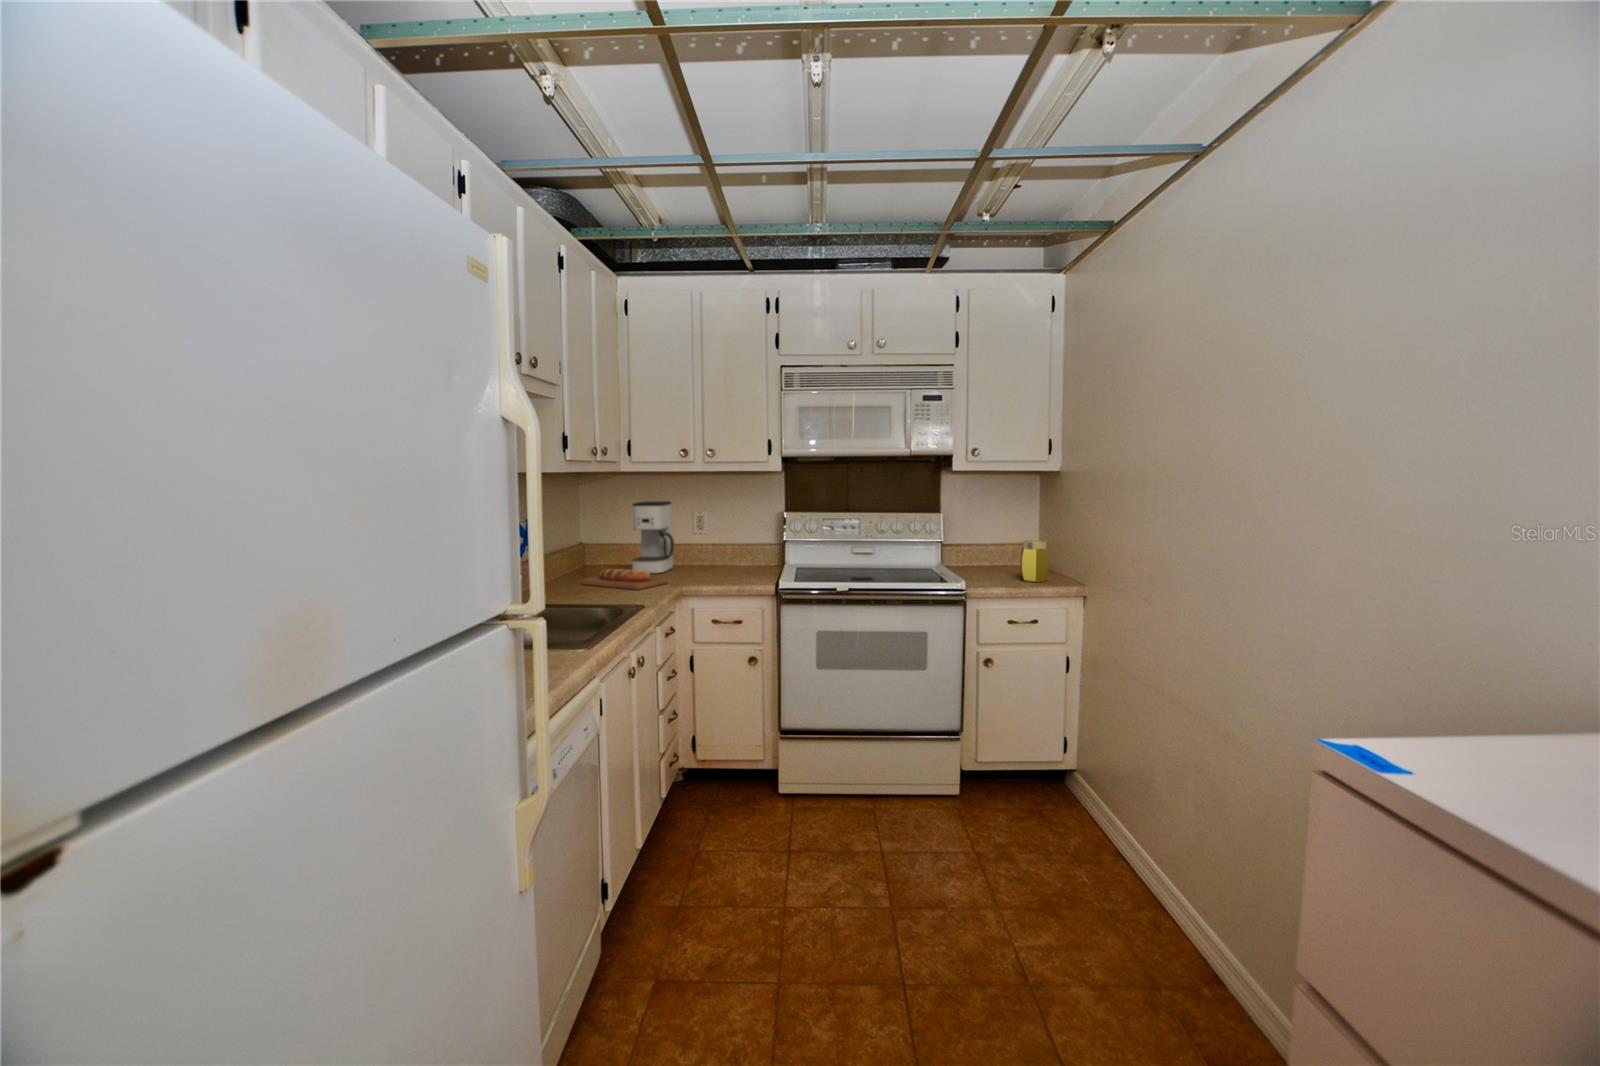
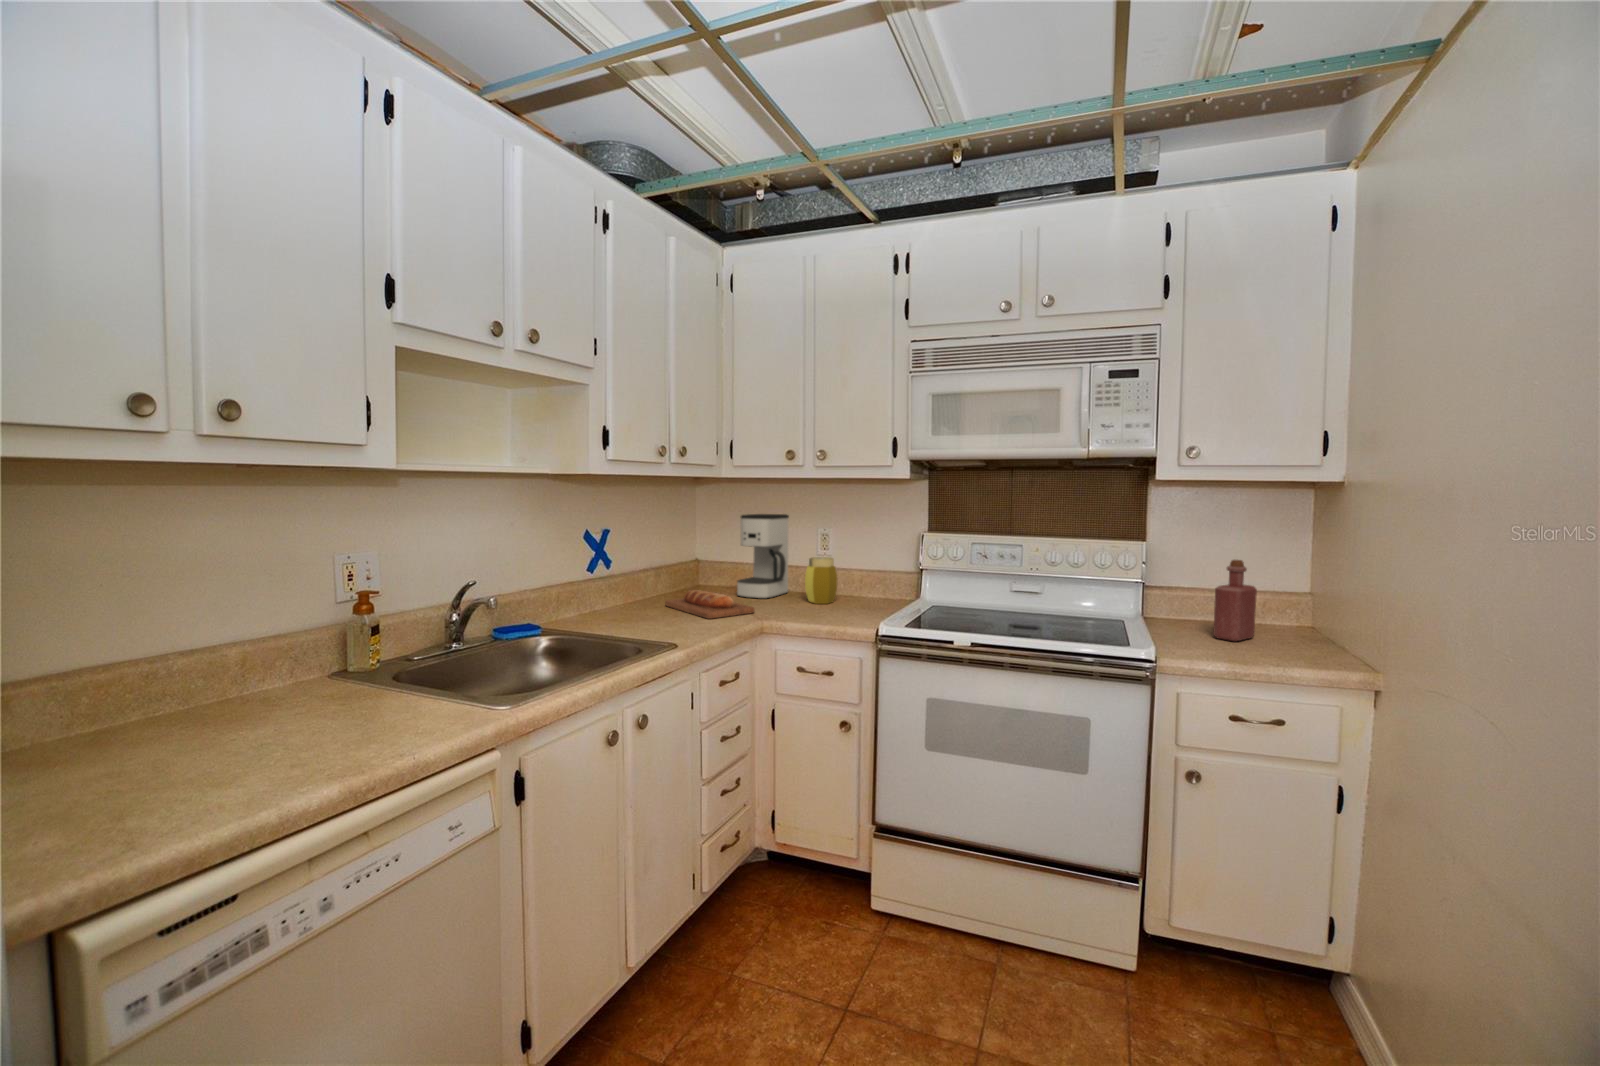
bottle: none [990,522,1013,576] -> present [1213,560,1257,641]
jar: present [1020,540,1048,582] -> present [805,557,837,604]

